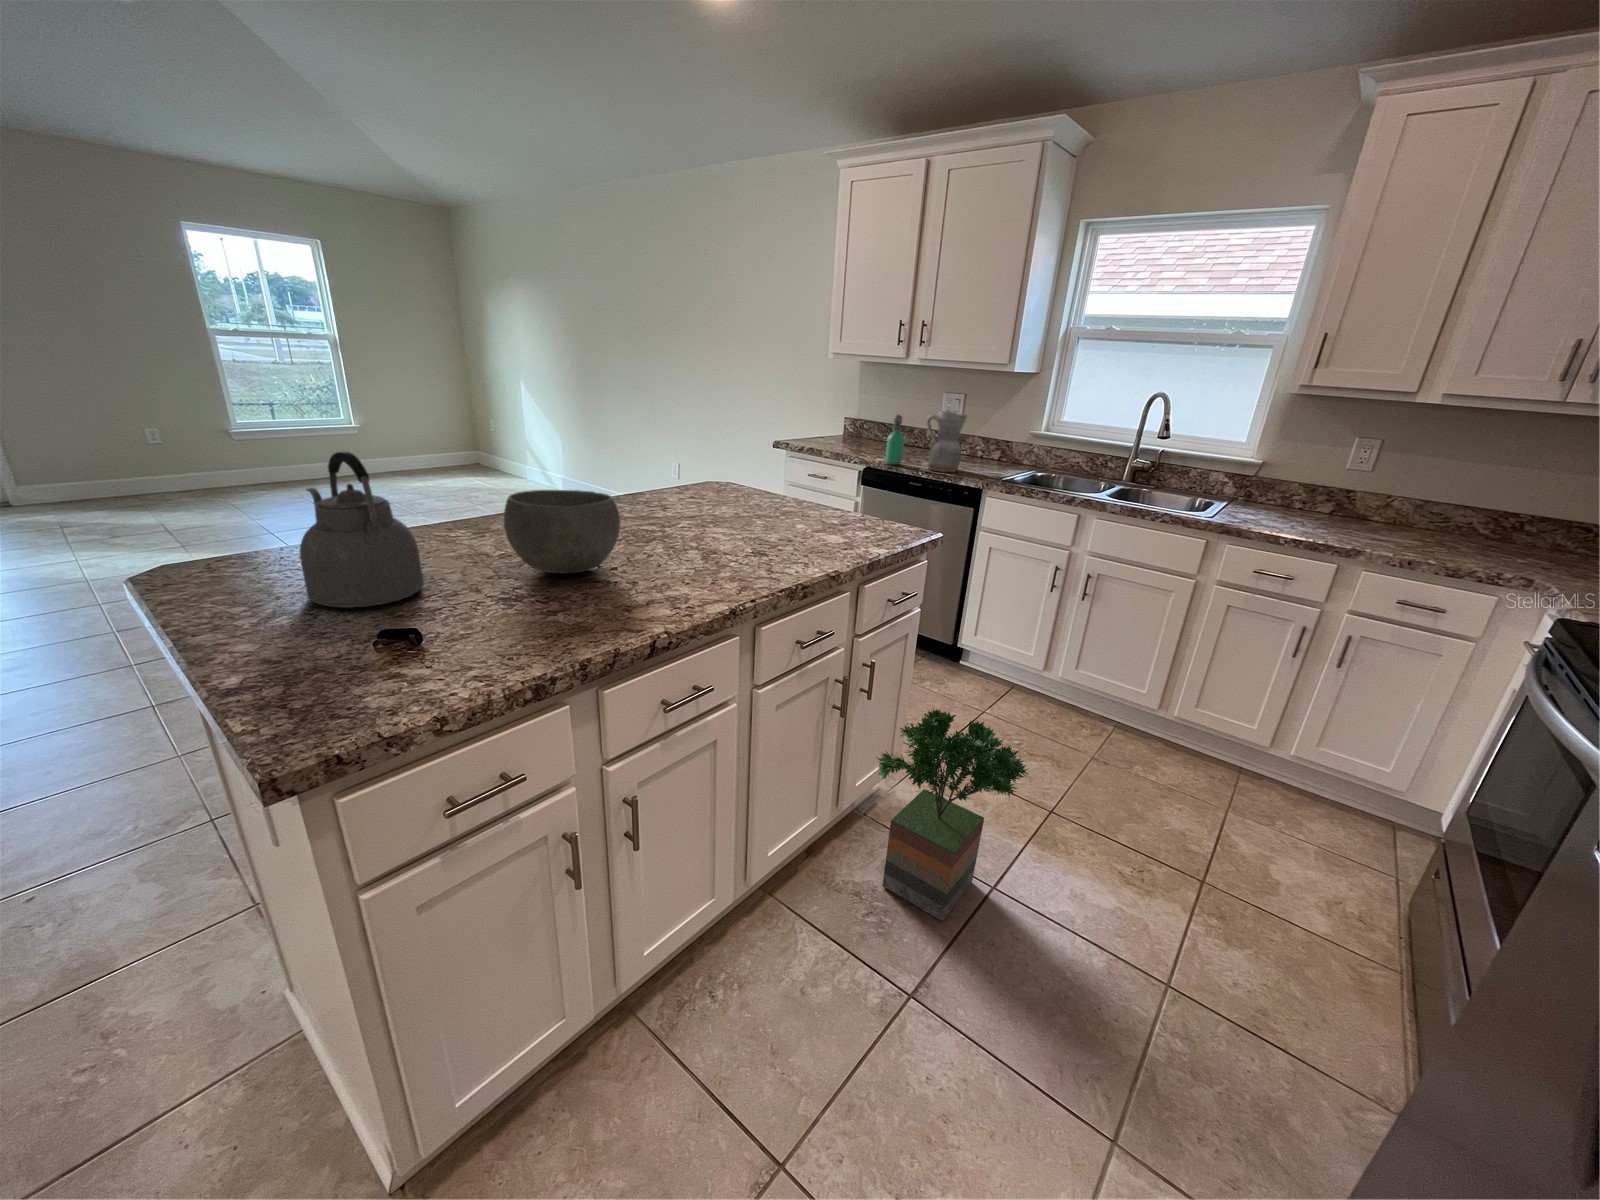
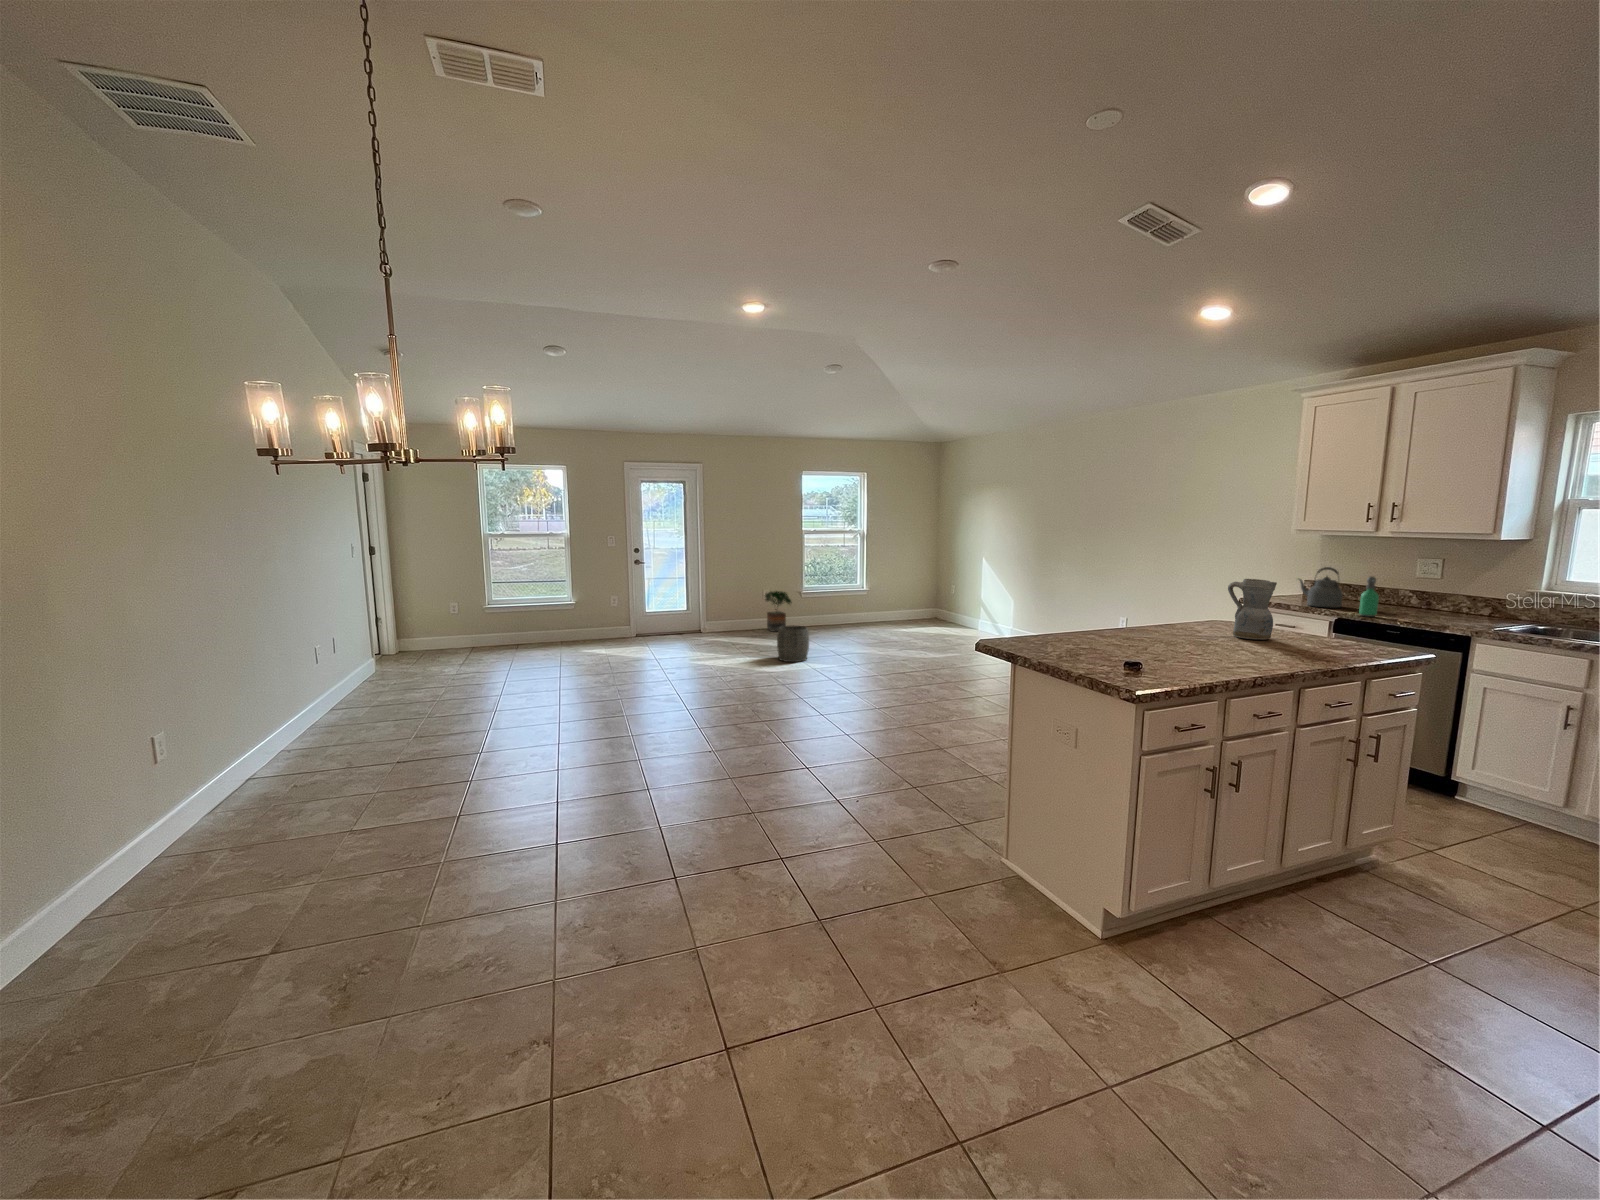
ceramic pitcher: present [926,411,967,472] -> present [1228,579,1277,640]
kettle: present [300,452,424,608] -> present [1299,567,1343,608]
woven basket: none [135,489,213,551] -> present [777,625,809,662]
bowl: present [504,490,620,573] -> none [1152,611,1215,652]
potted tree: present [877,709,1028,921] -> present [765,591,792,631]

